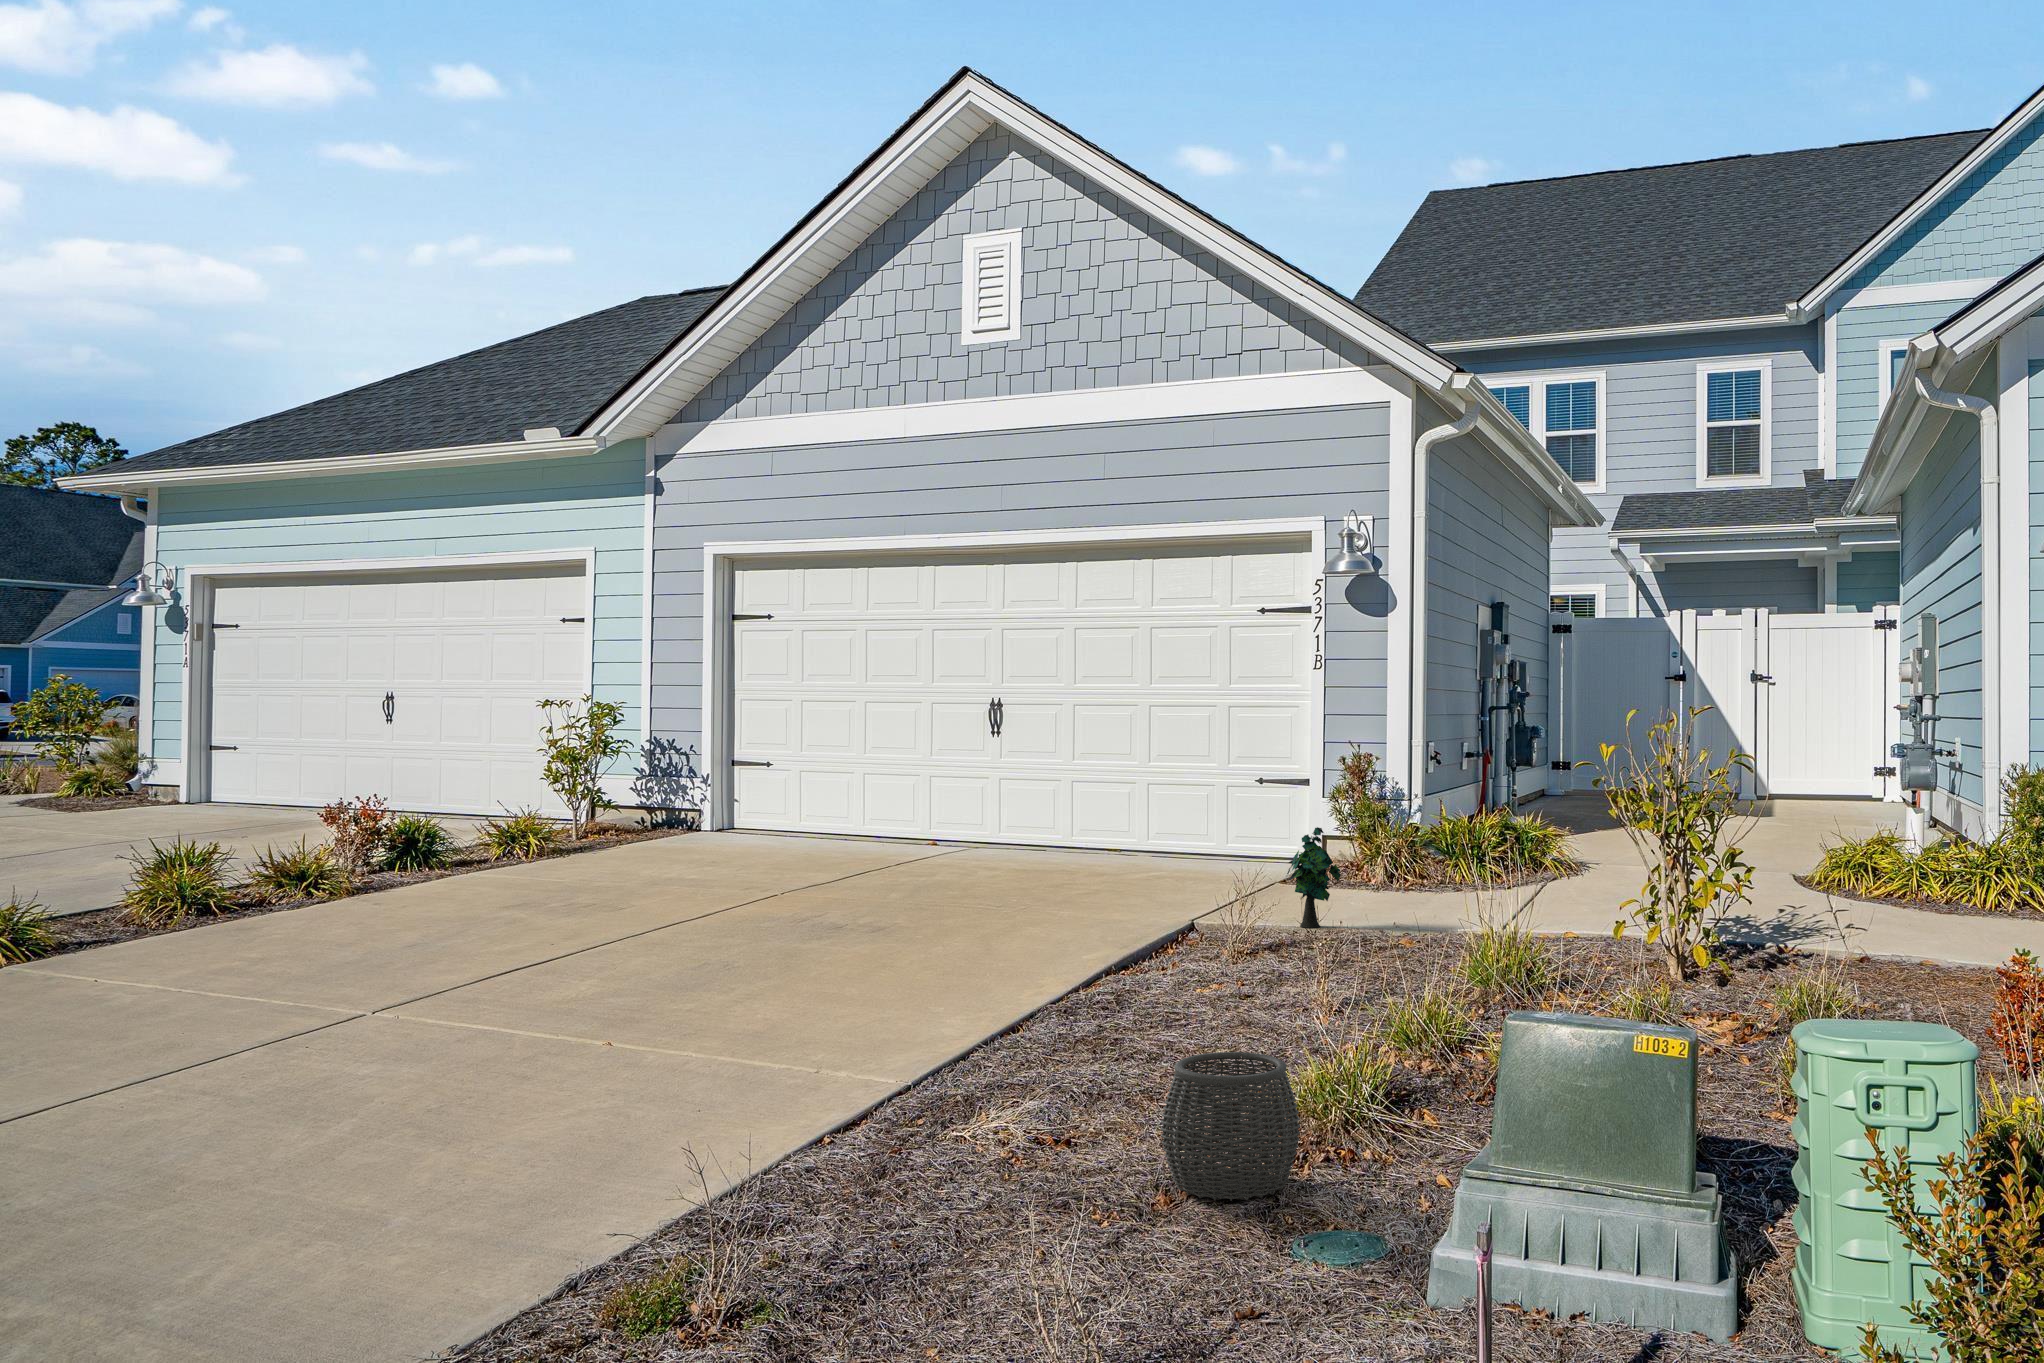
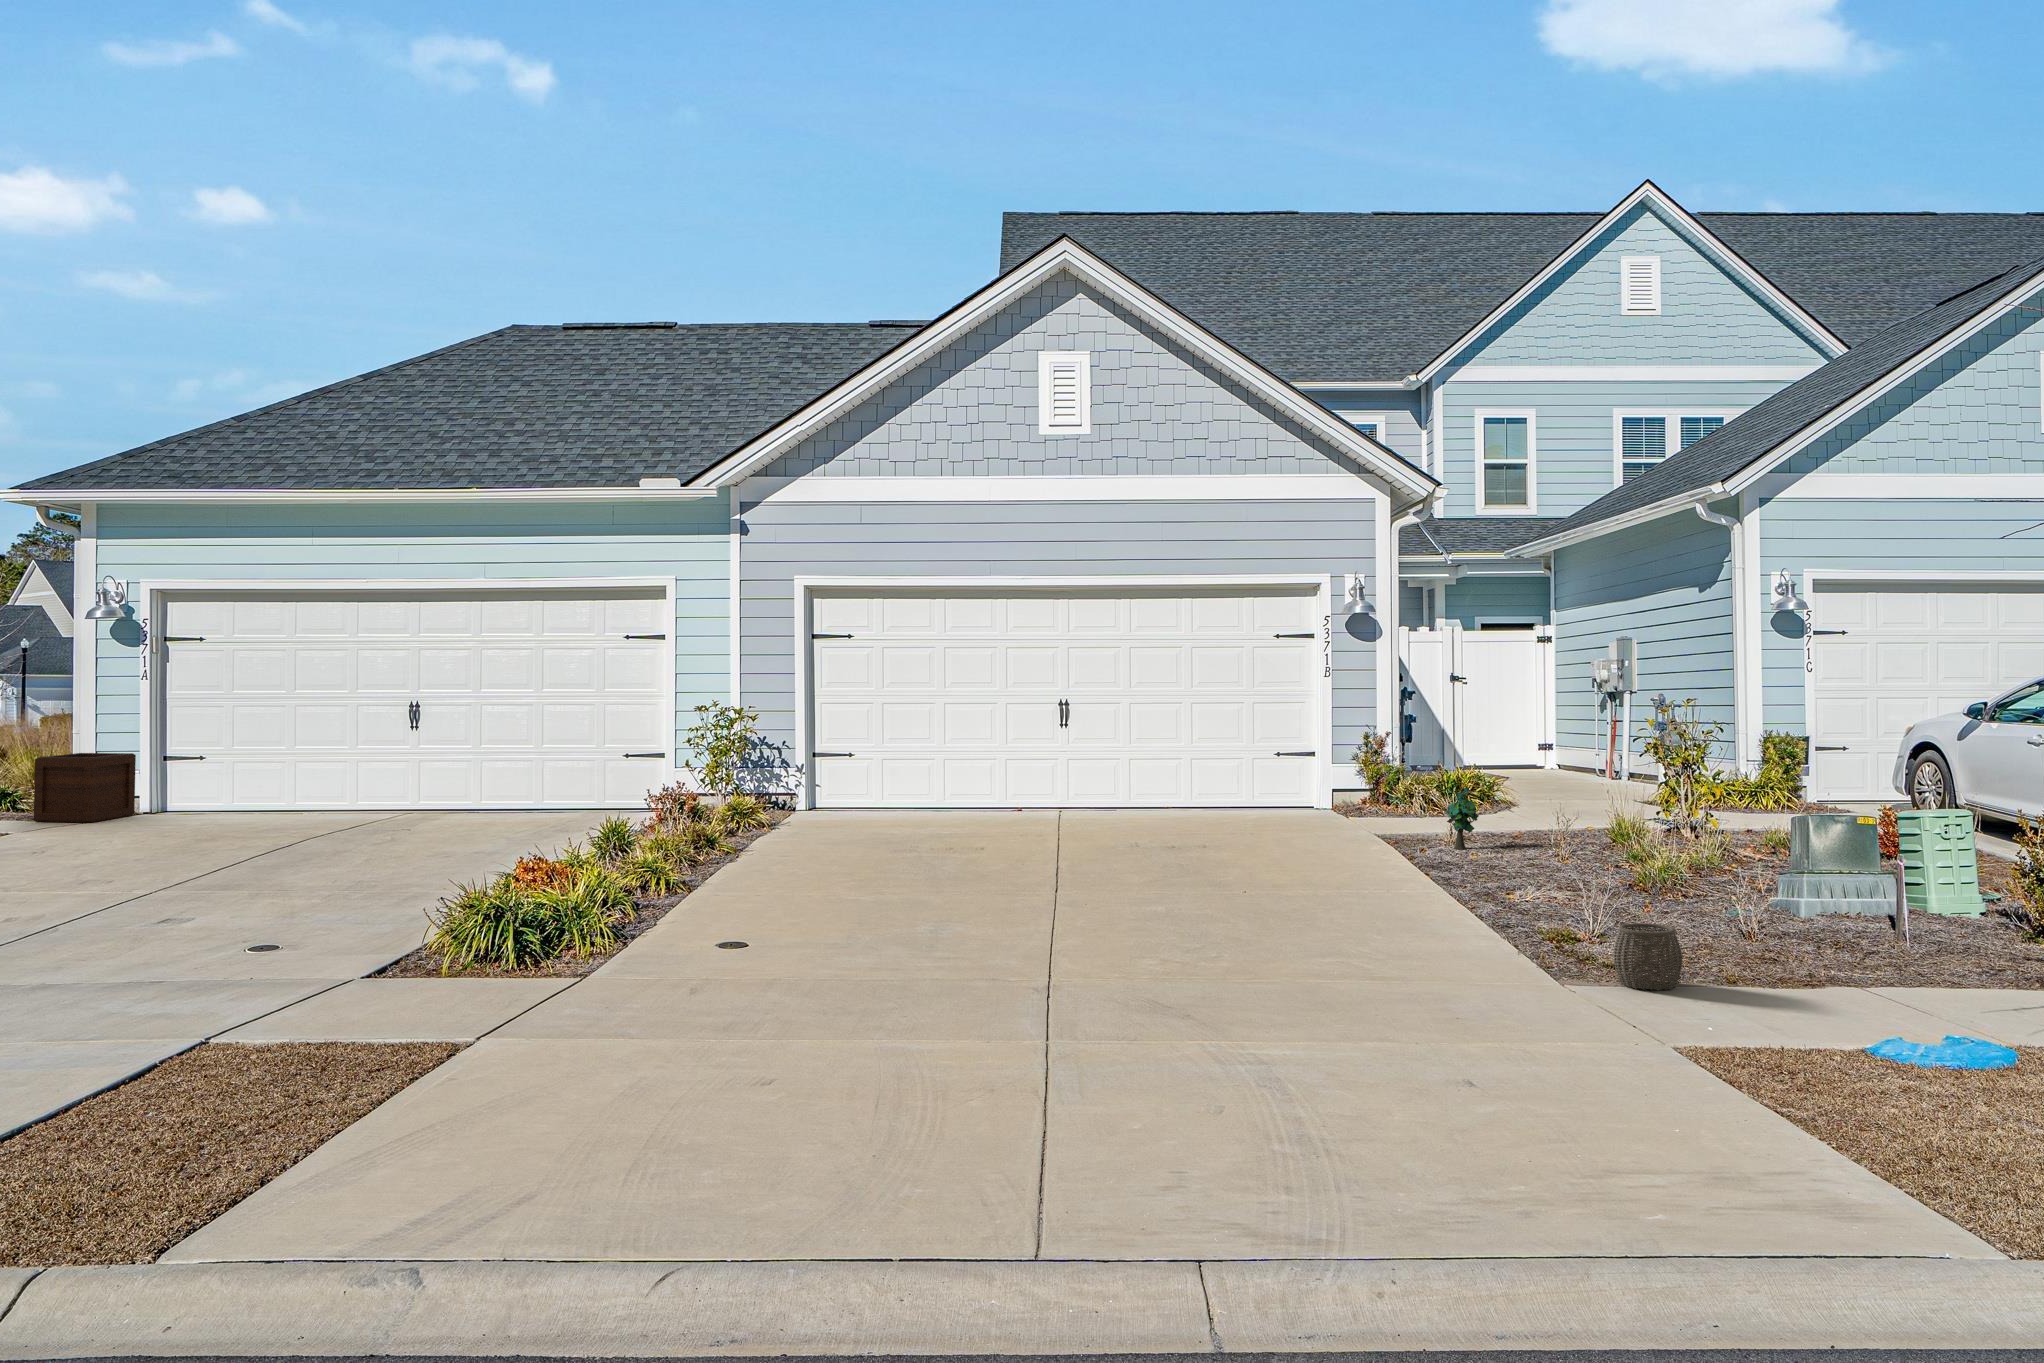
wooden crate: none [71,744,179,815] -> present [34,753,136,823]
woven basket: present [1161,1052,1300,1201] -> present [1613,923,1683,990]

